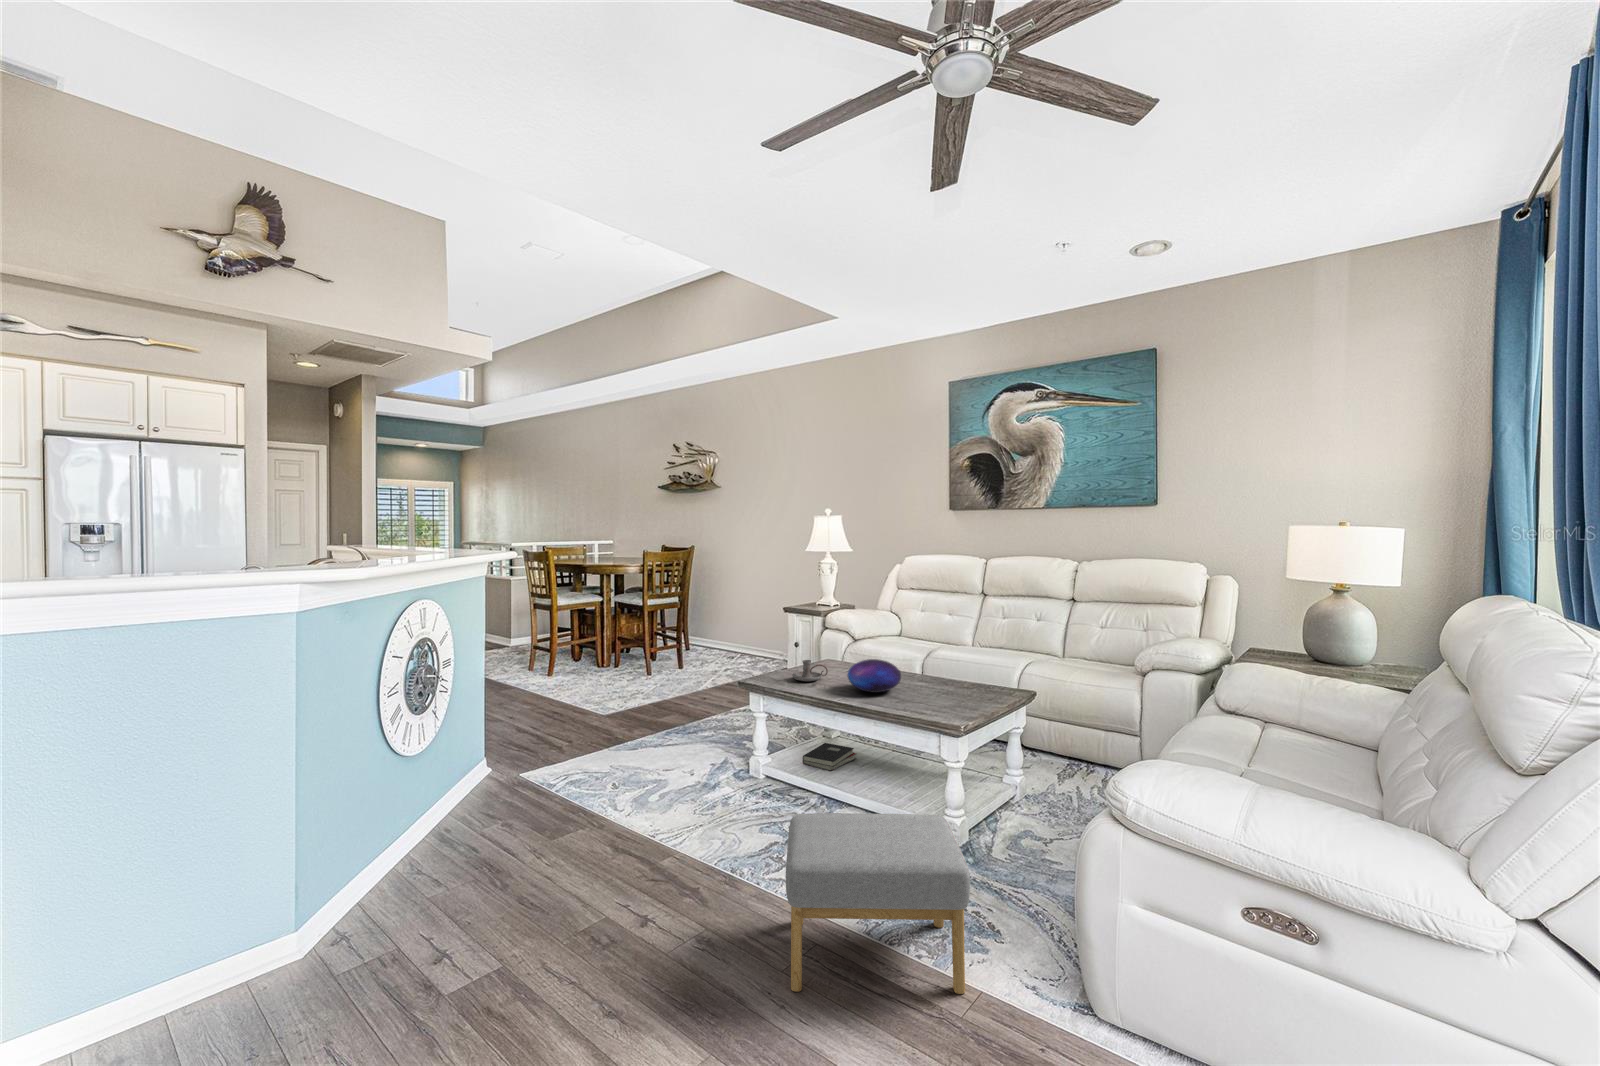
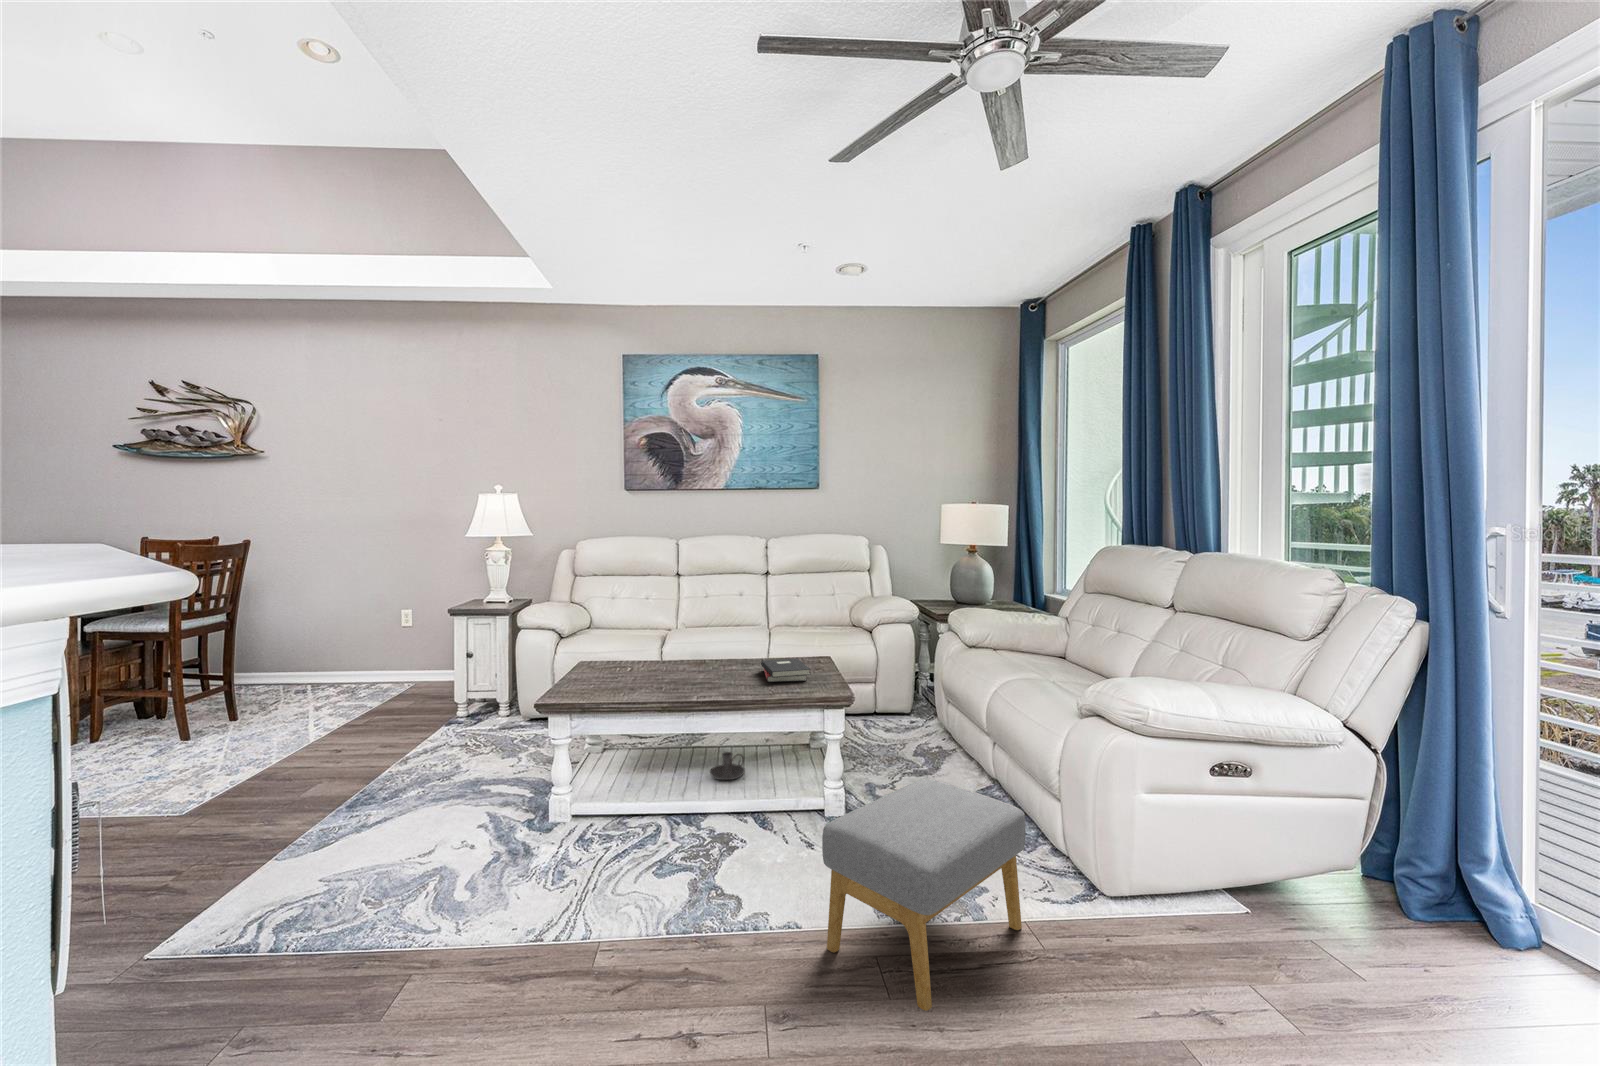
decorative orb: present [848,659,901,693] -> none [672,649,733,686]
candle holder: present [792,660,828,681] -> present [710,752,745,780]
hardback book: present [803,743,856,771] -> present [761,658,810,682]

